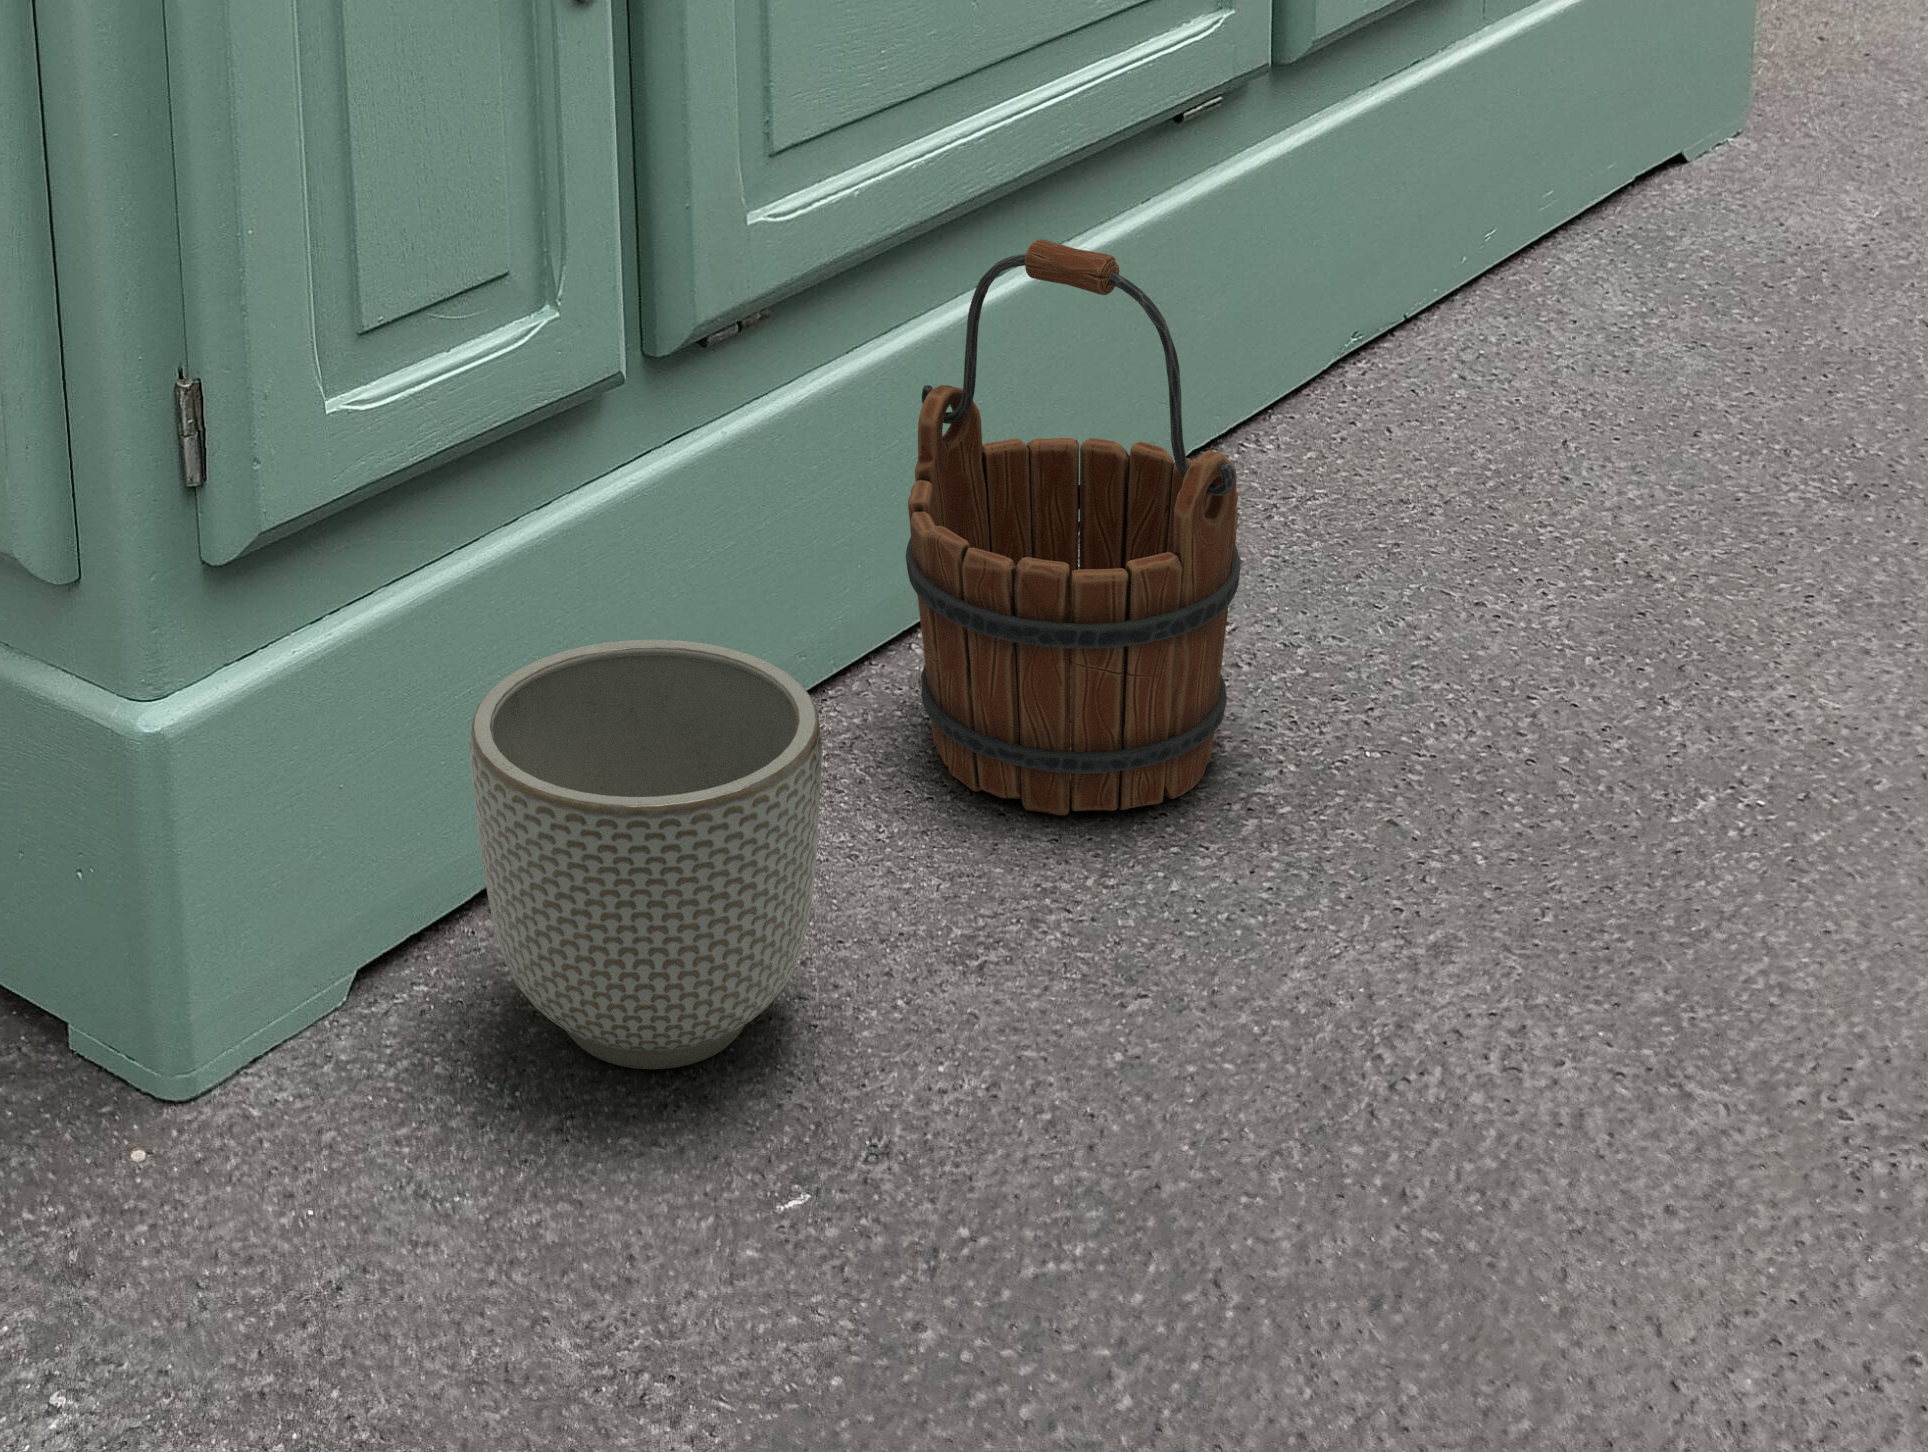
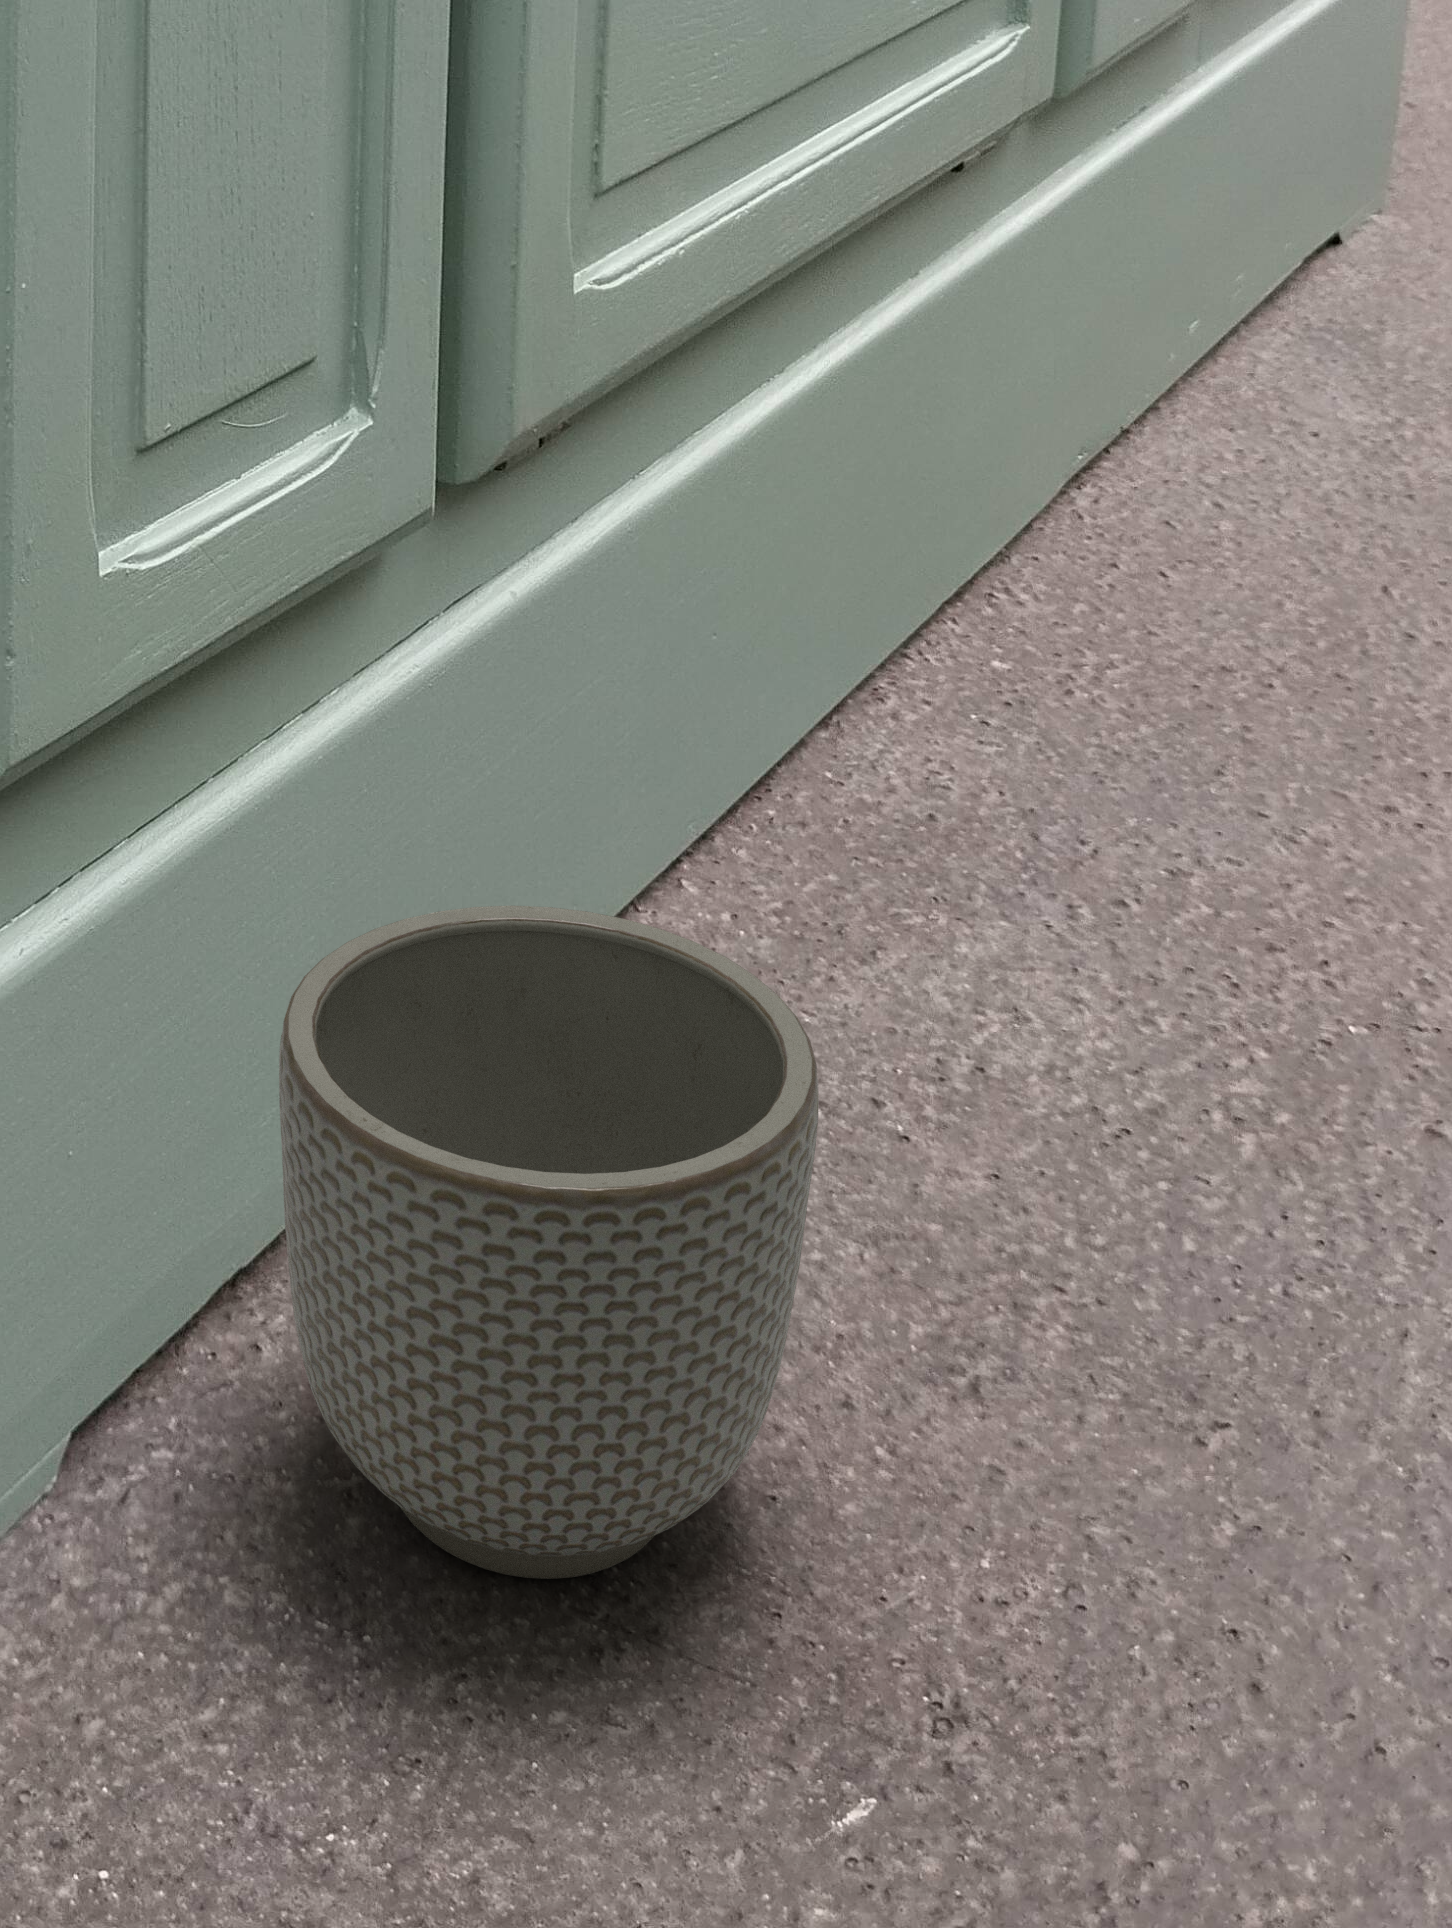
wooden bucket: present [906,239,1241,815] -> none [751,316,1254,1134]

